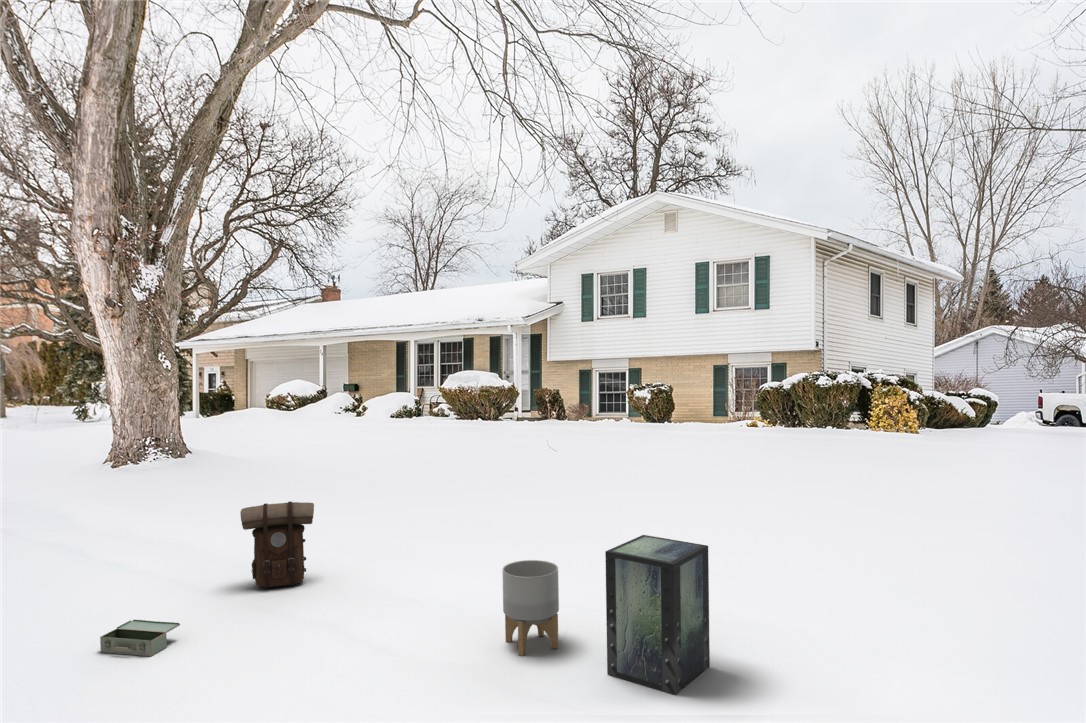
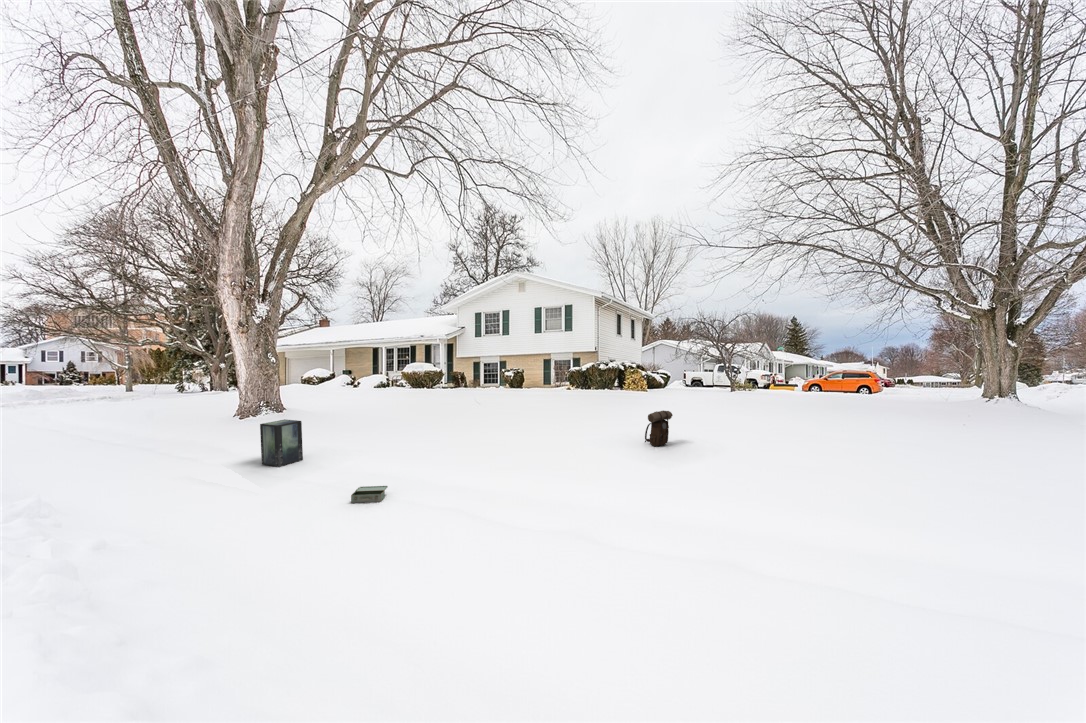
backpack: present [240,501,314,588] -> present [645,411,673,446]
storage box: present [605,535,710,695] -> present [260,419,303,467]
planter: present [502,560,559,656] -> none [543,444,567,484]

